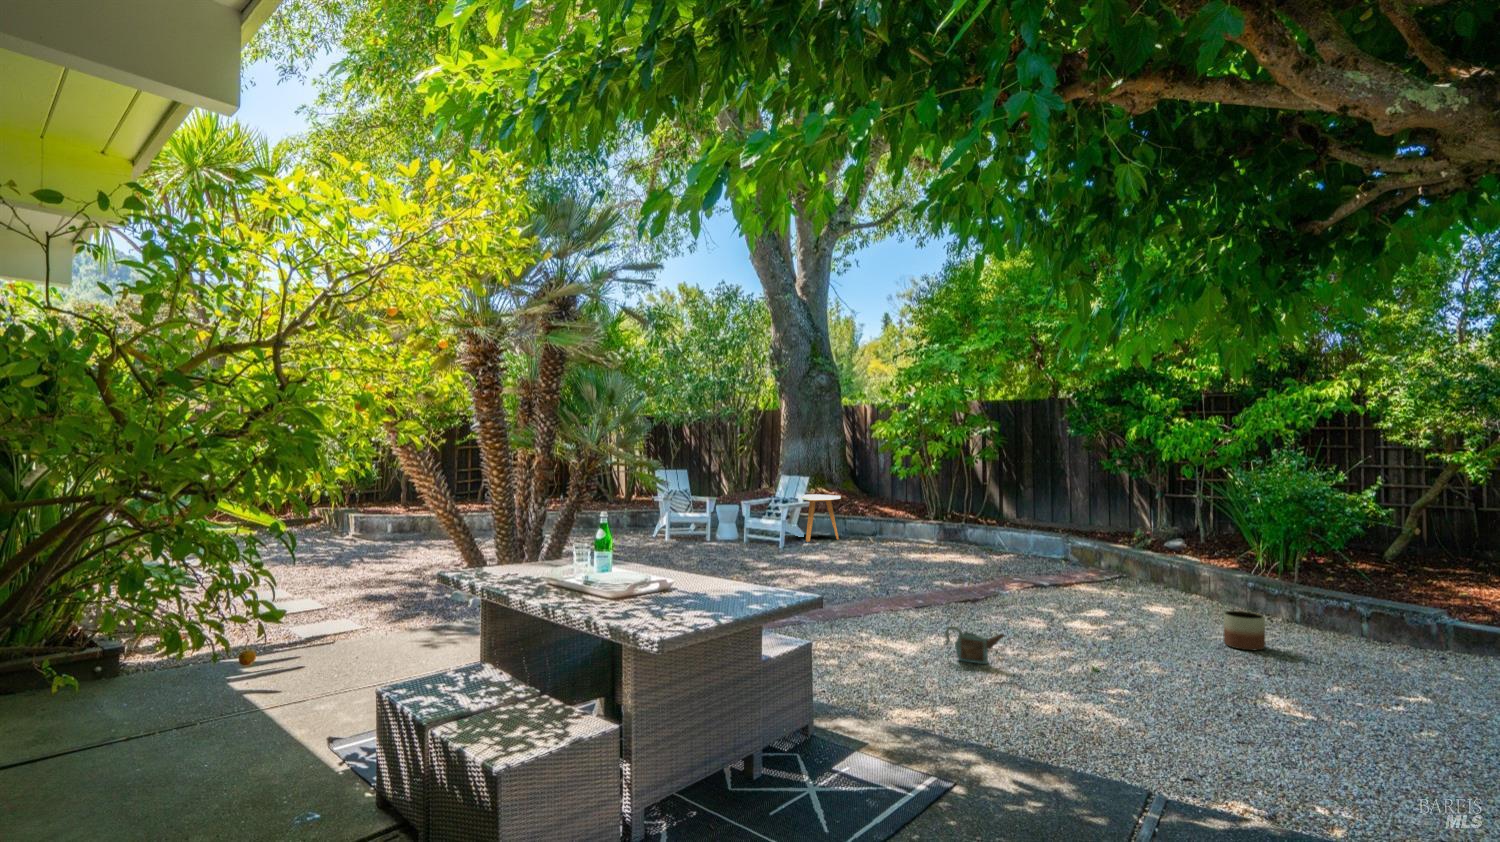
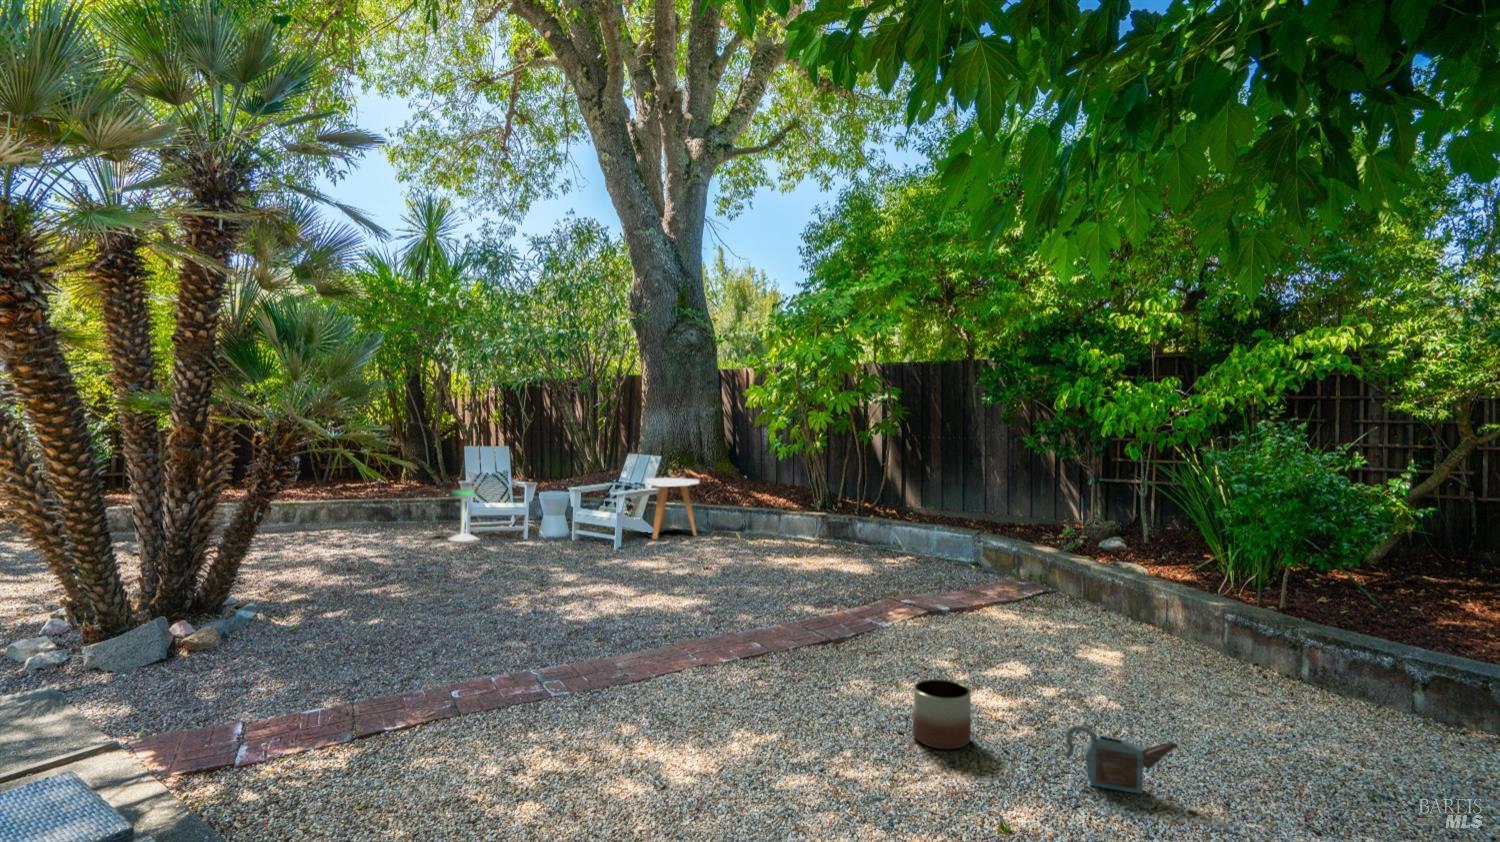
stool: none [652,503,674,542] -> present [448,489,477,542]
planter: present [1224,611,1265,650] -> present [913,679,971,749]
watering can: present [945,626,1005,664] -> present [1065,725,1177,794]

